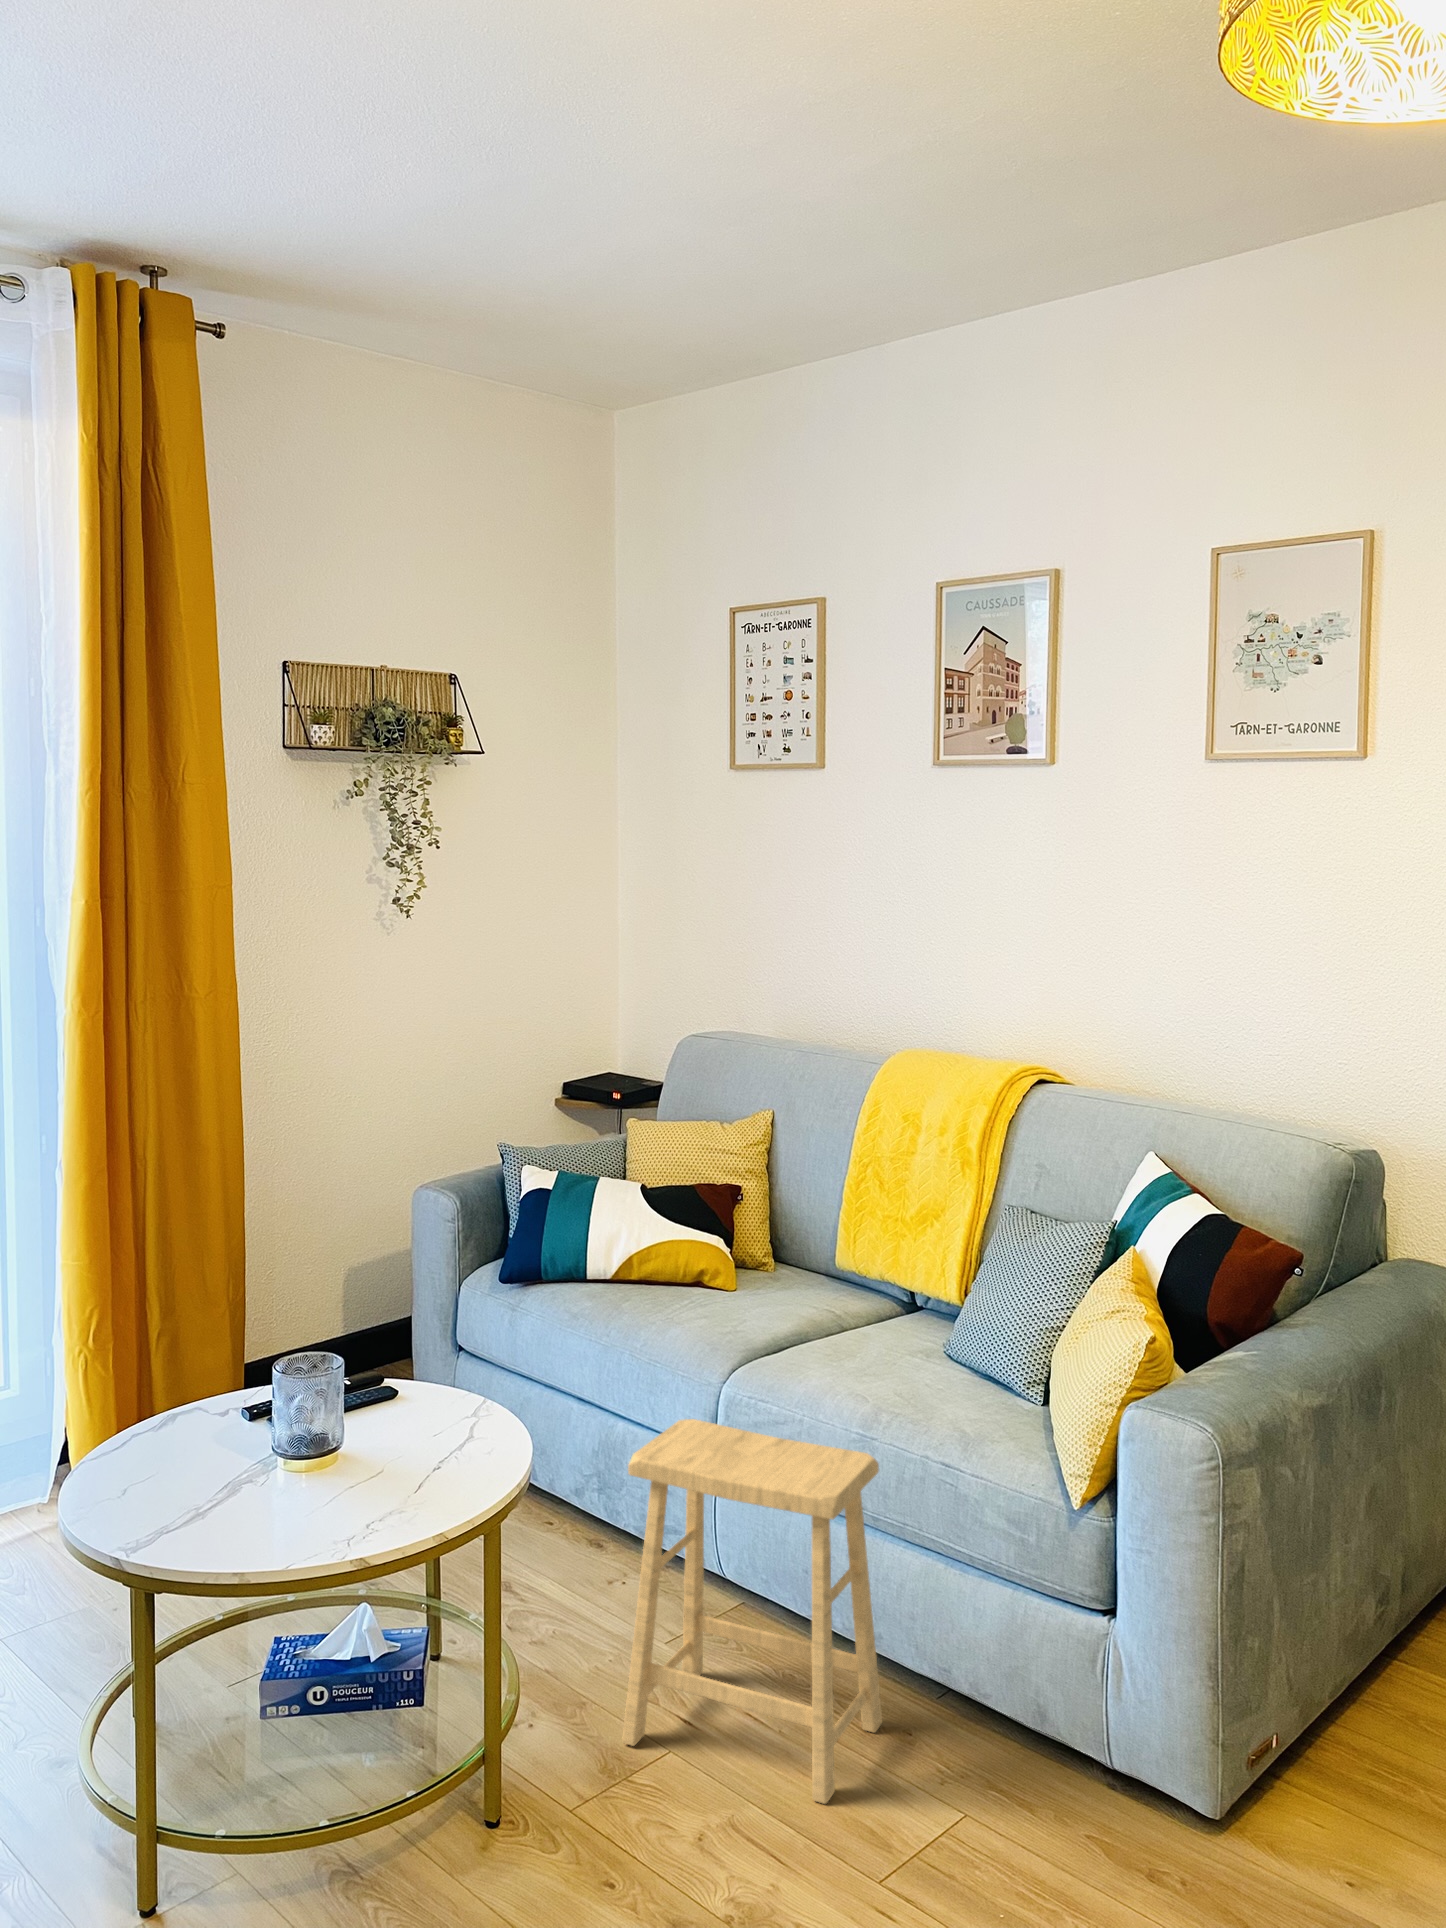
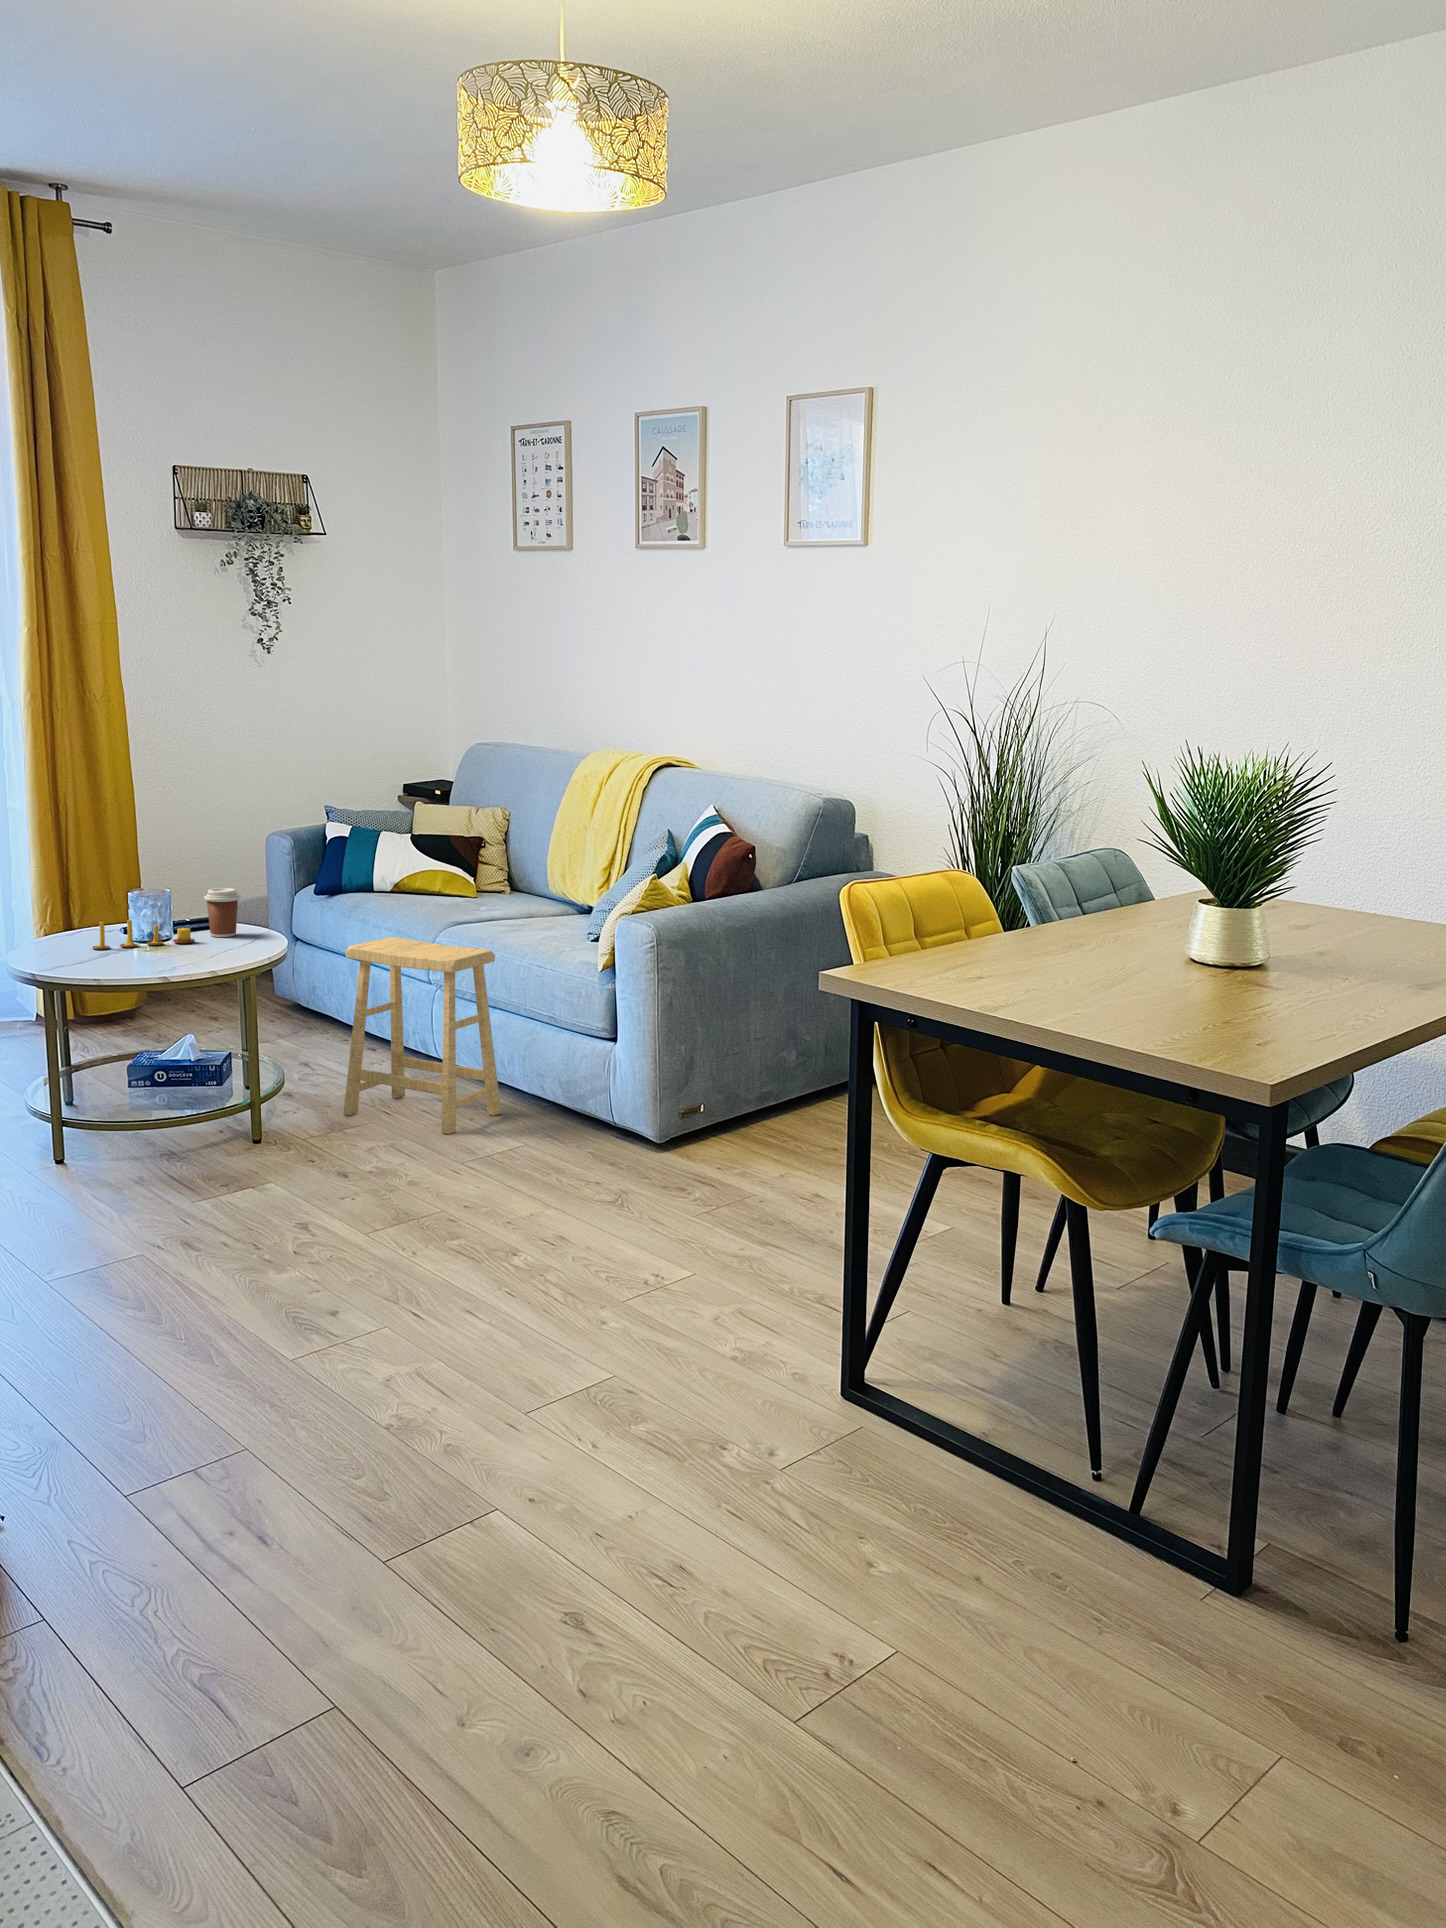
coffee cup: none [395,1365,454,1457] -> present [204,888,241,937]
candle: none [211,1453,386,1522] -> present [92,919,195,950]

